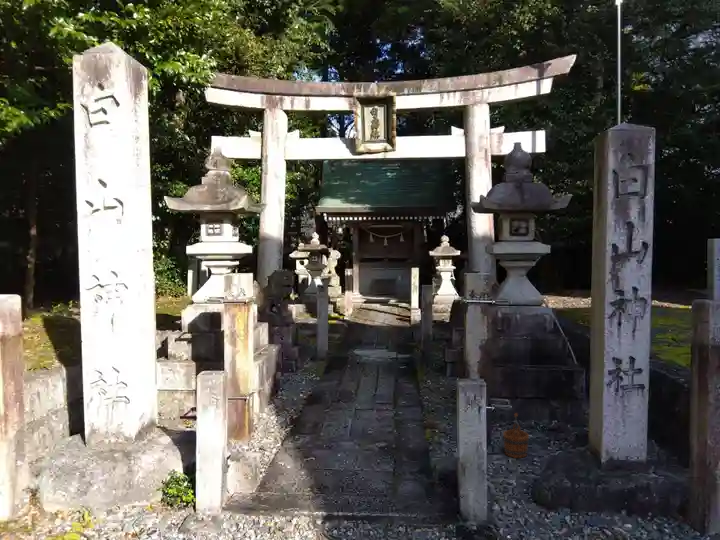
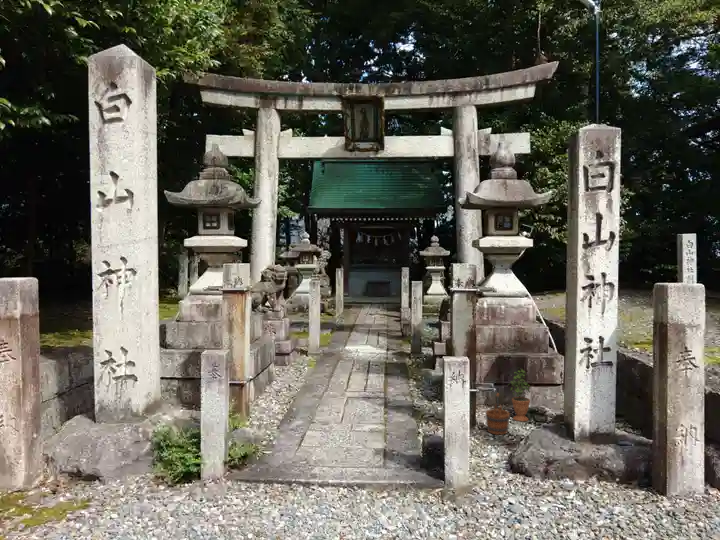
potted plant: none [526,383,550,441] -> present [511,369,530,421]

